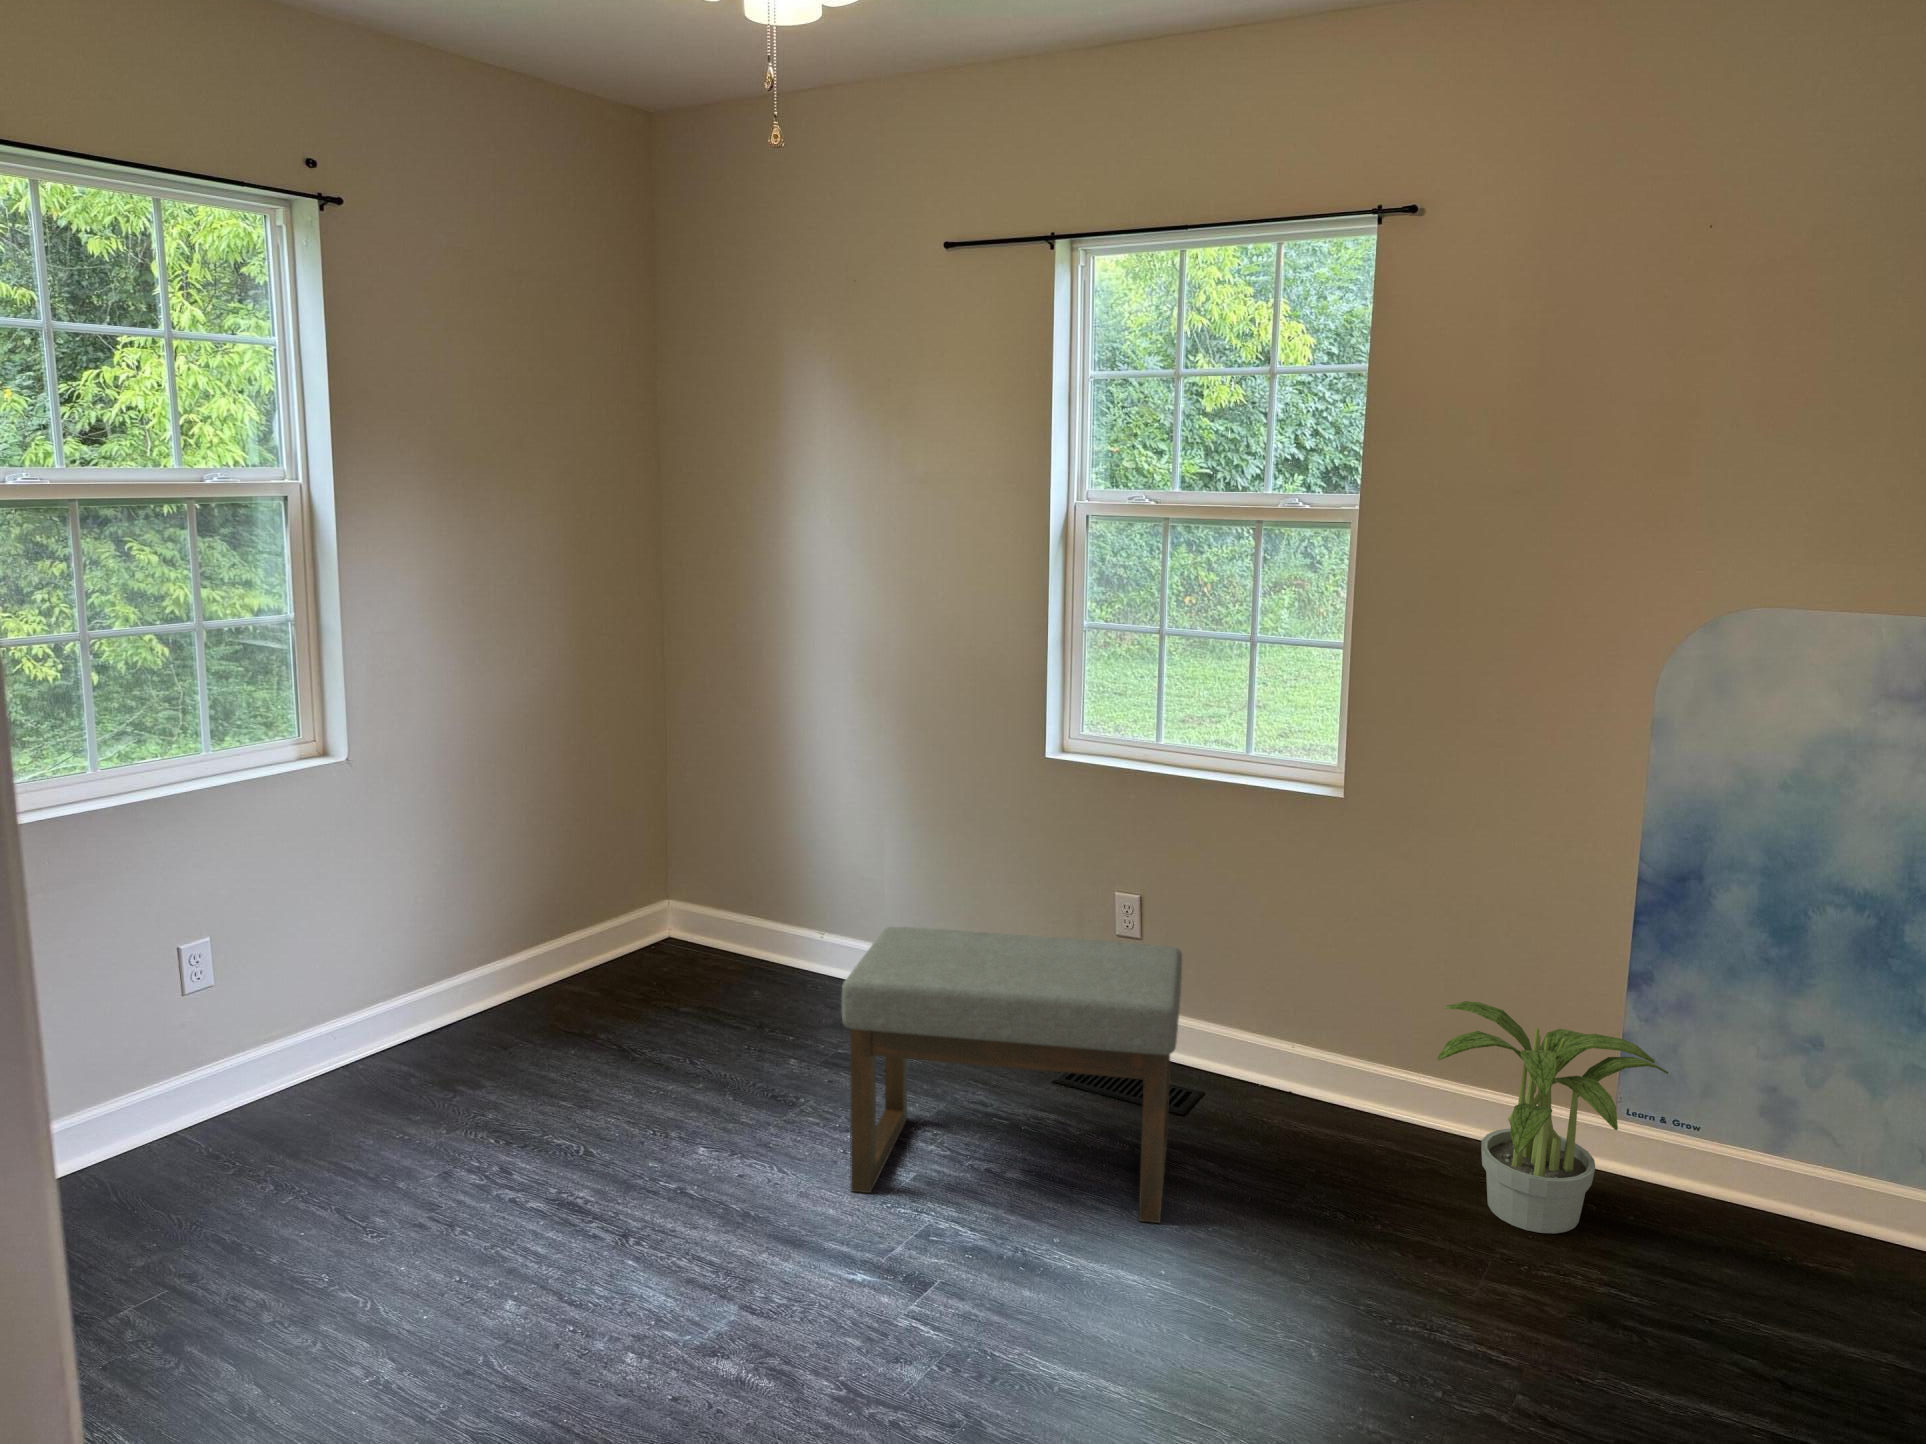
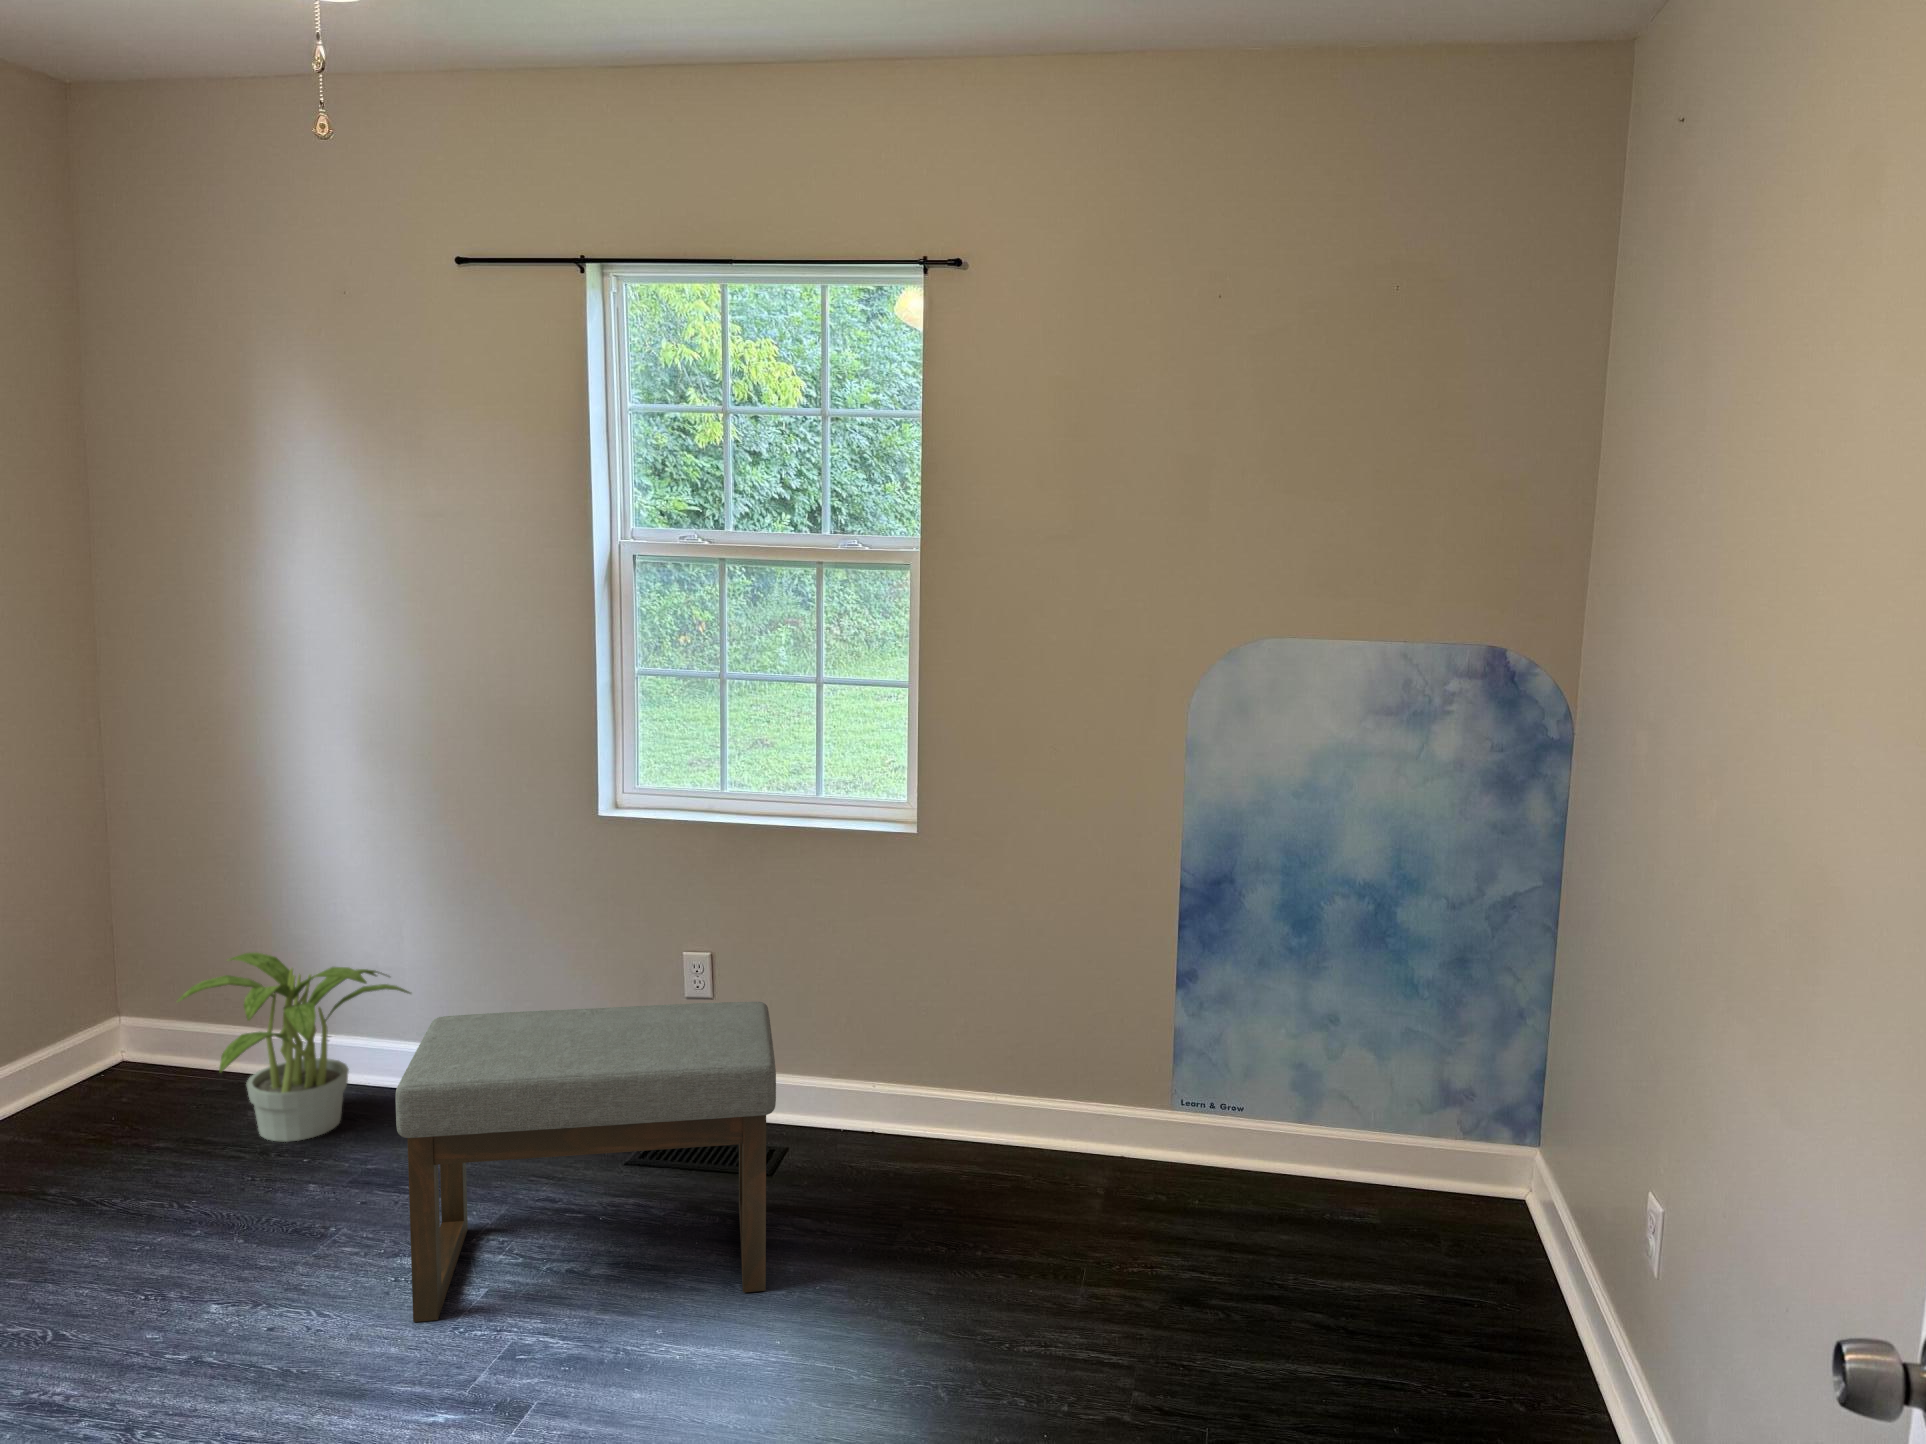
potted plant: present [1438,1001,1668,1233] -> present [177,952,410,1142]

